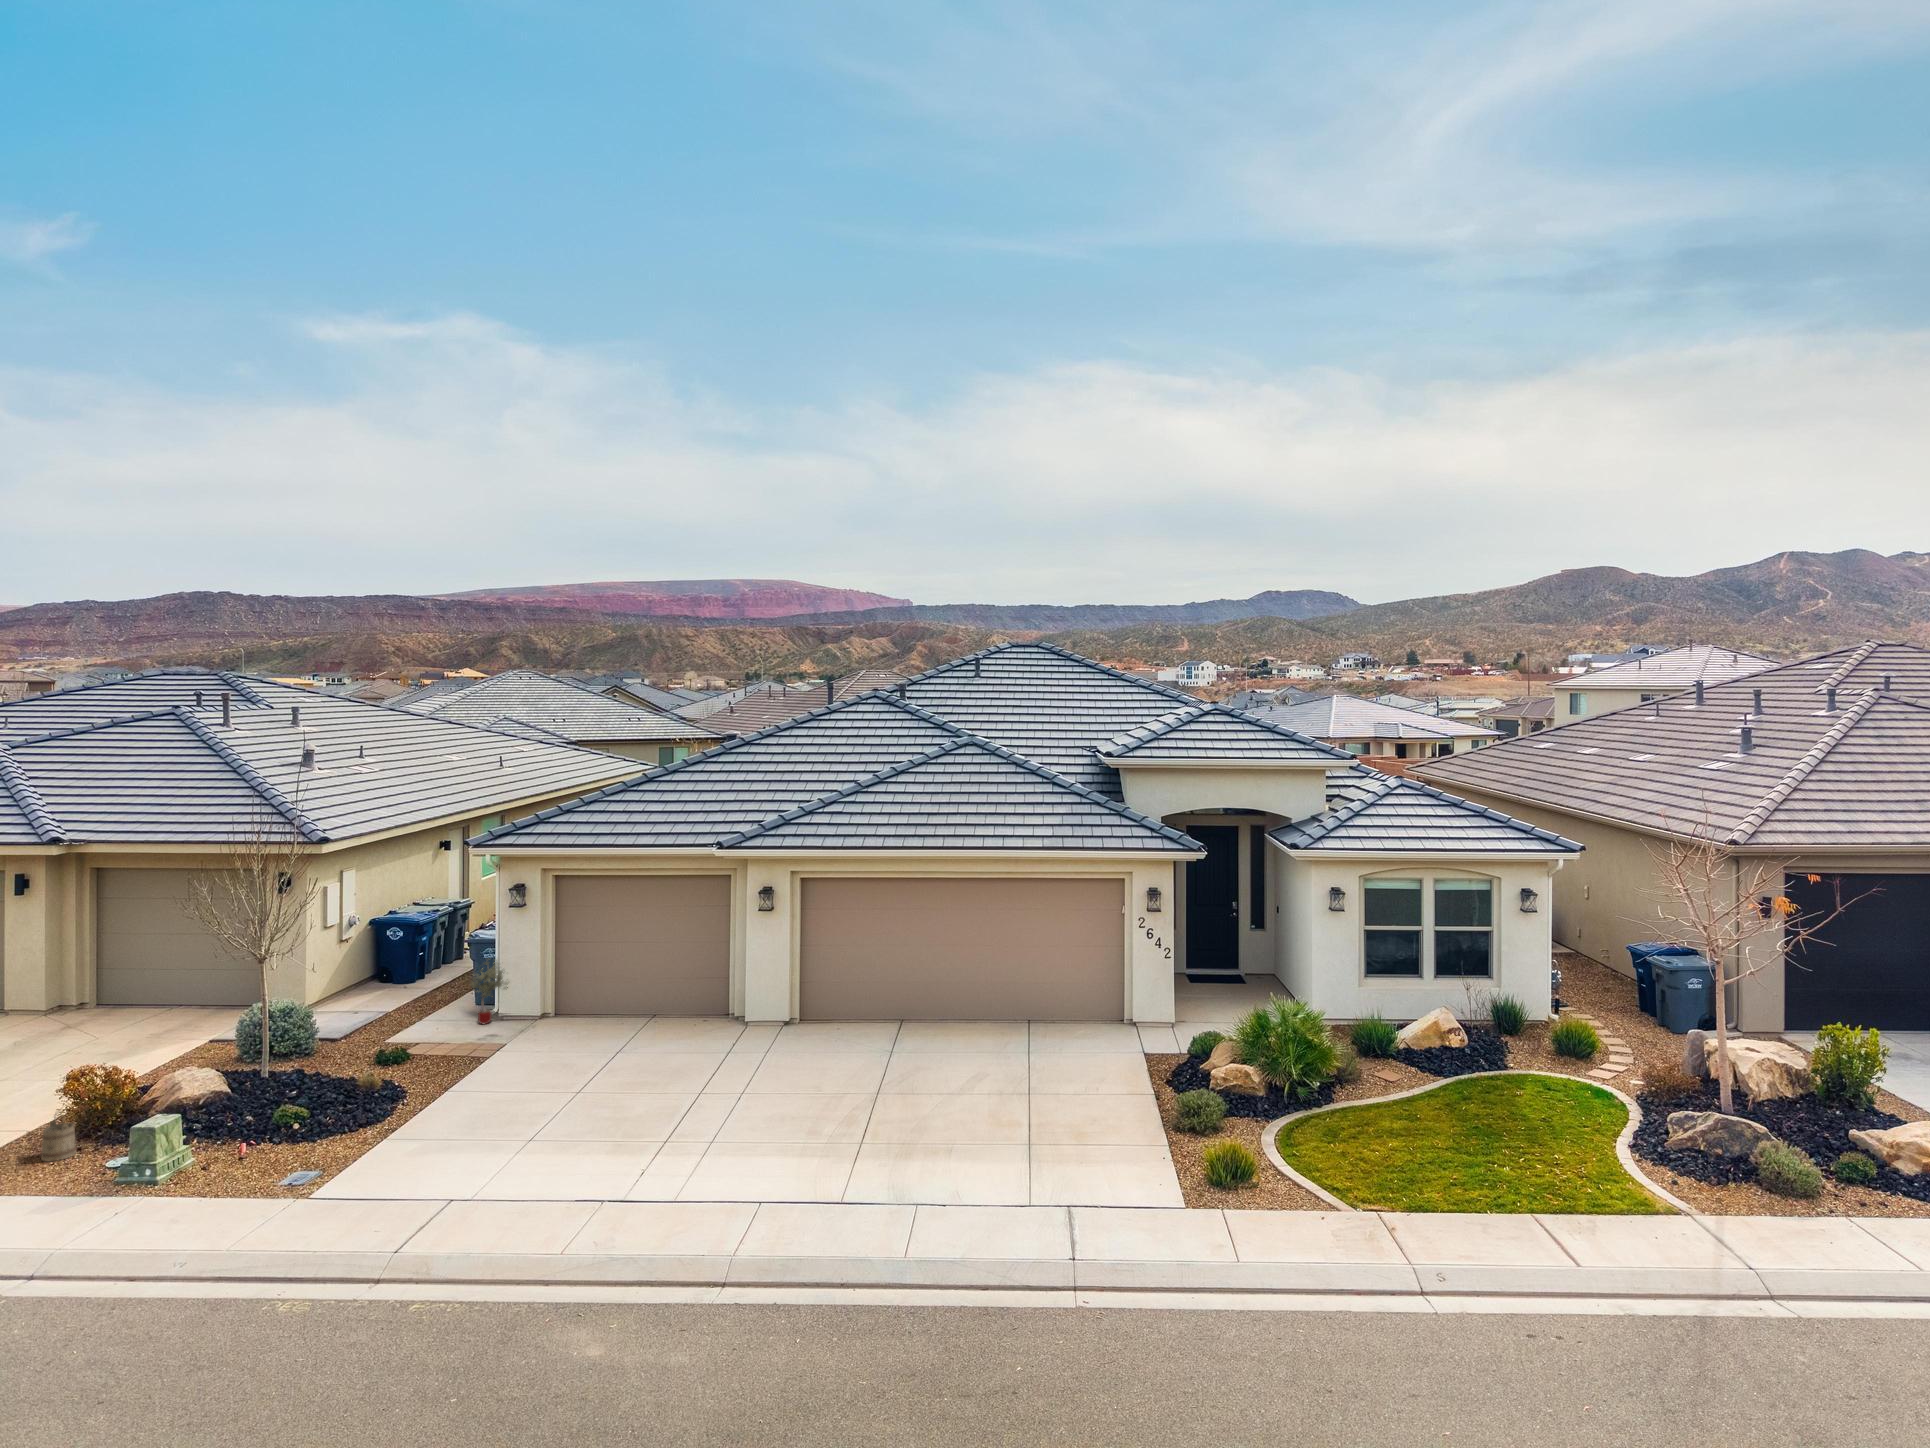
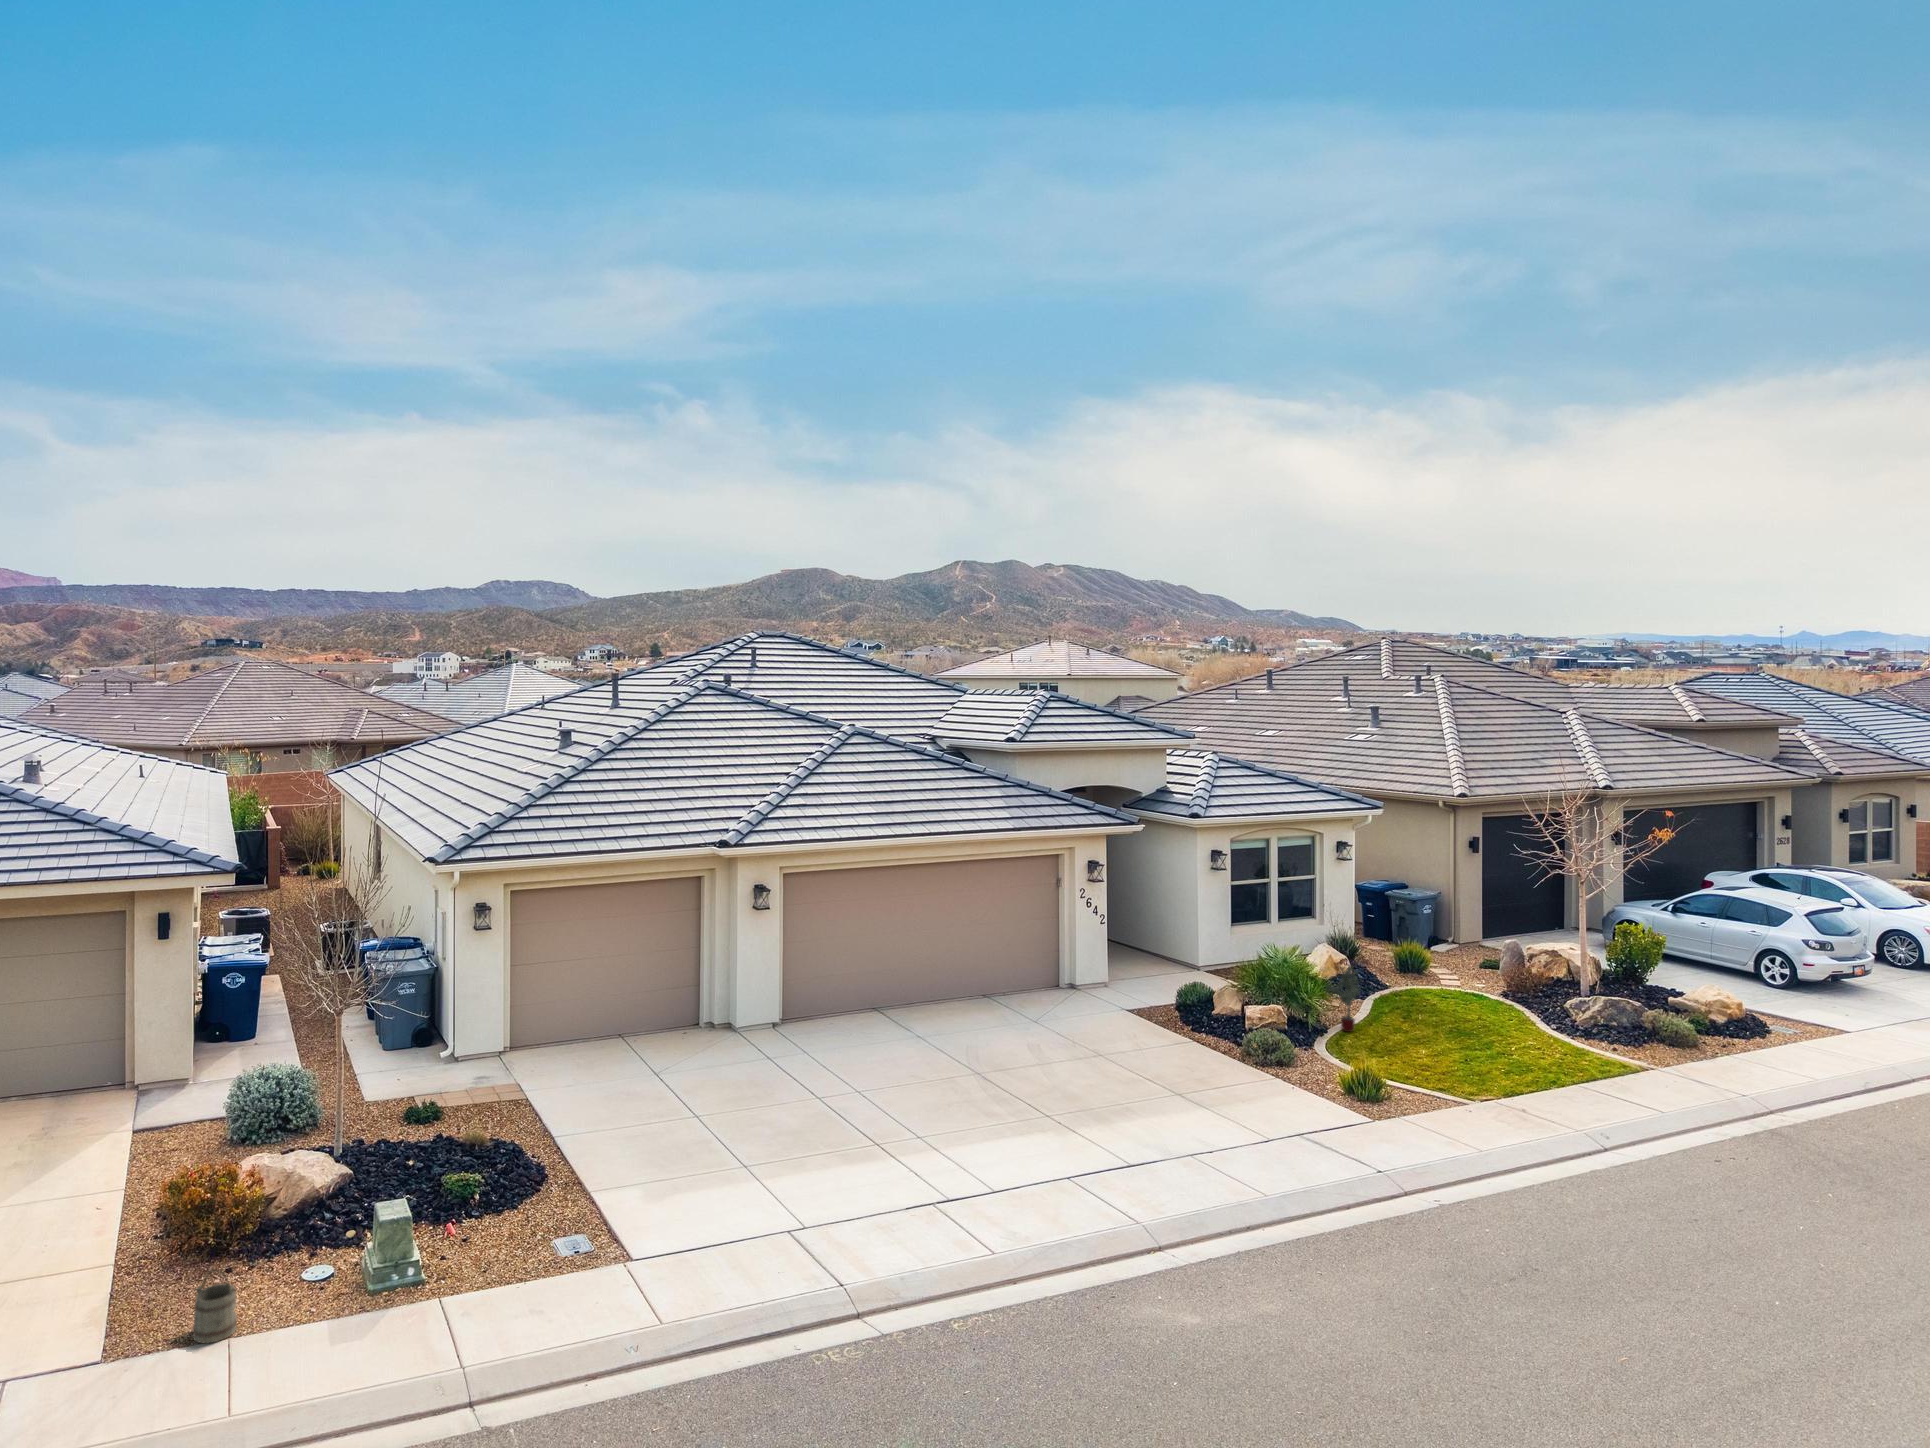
potted tree: present [470,960,509,1024] -> present [1326,965,1360,1032]

